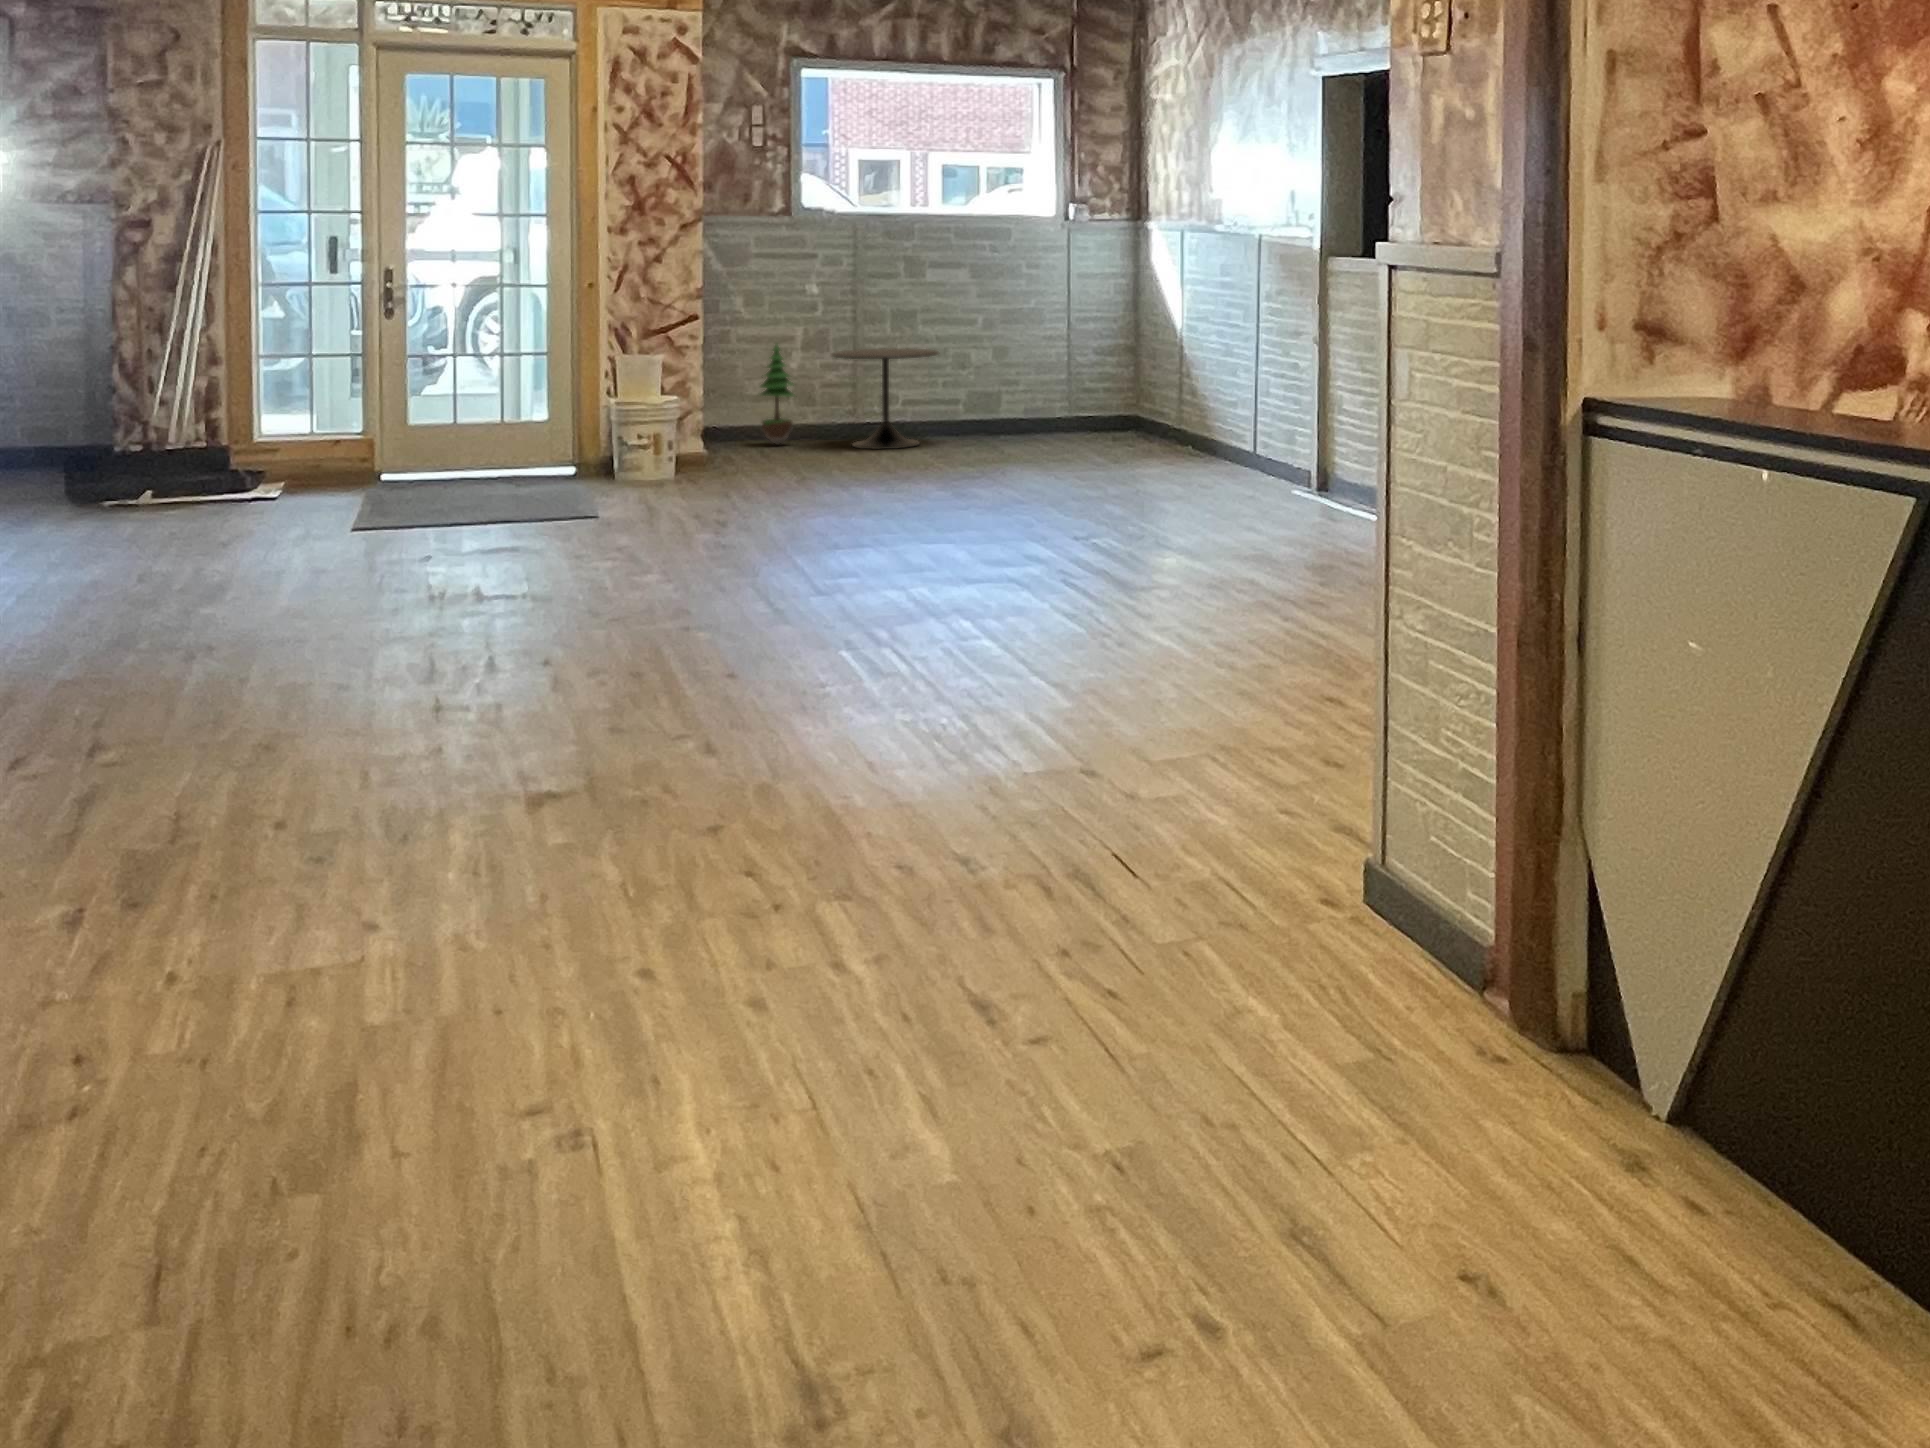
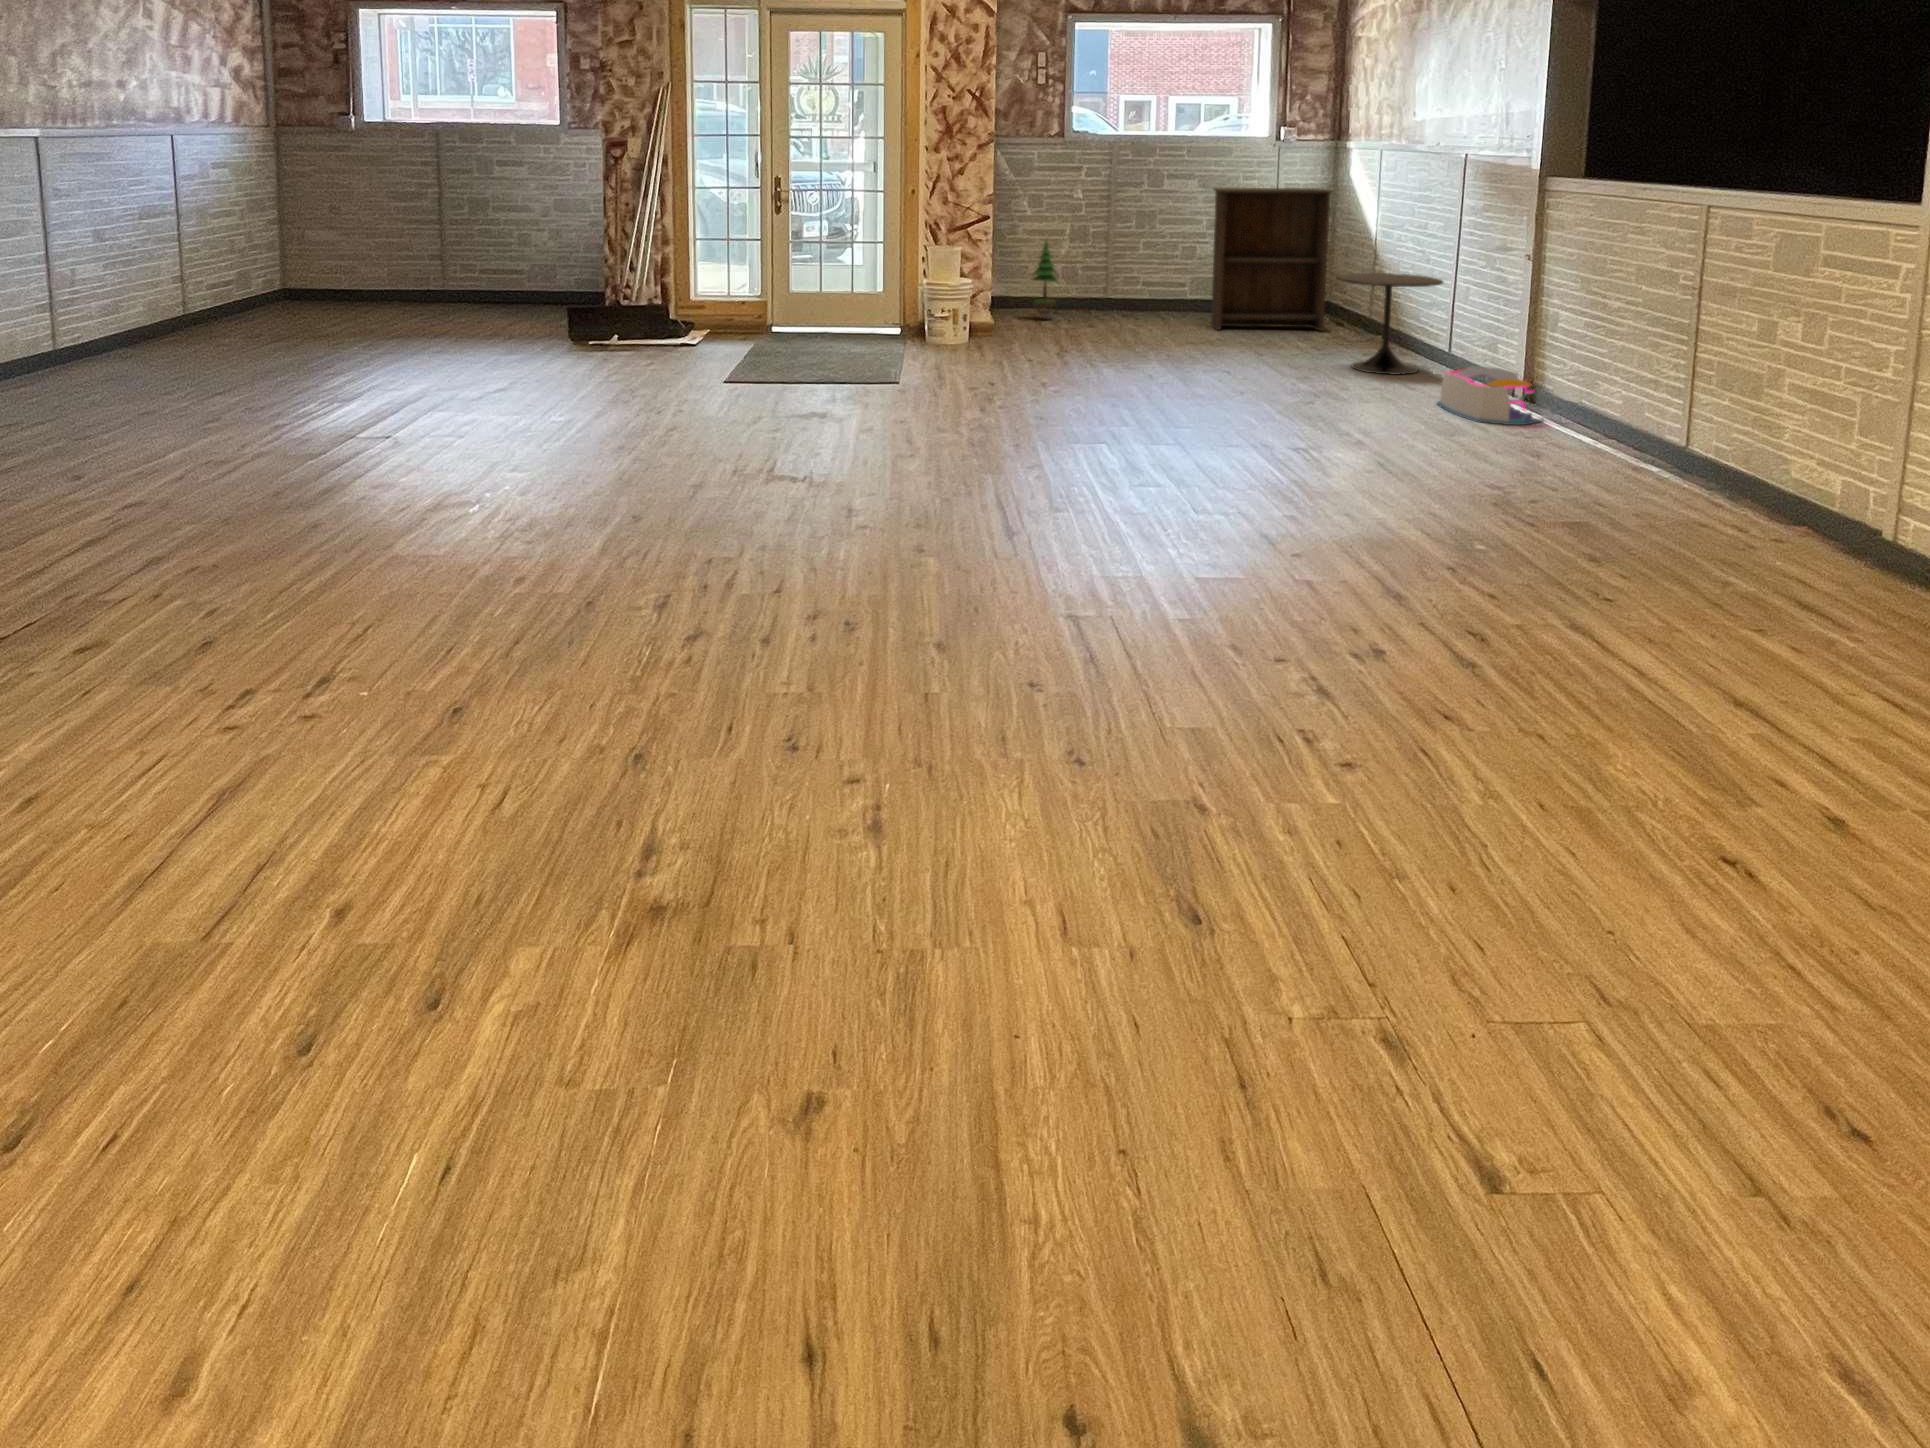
bookshelf: none [990,272,1131,445] -> present [1211,188,1332,331]
side table: present [831,348,939,449] -> present [1336,273,1443,375]
storage bin: none [1232,452,1332,507] -> present [1437,367,1543,425]

